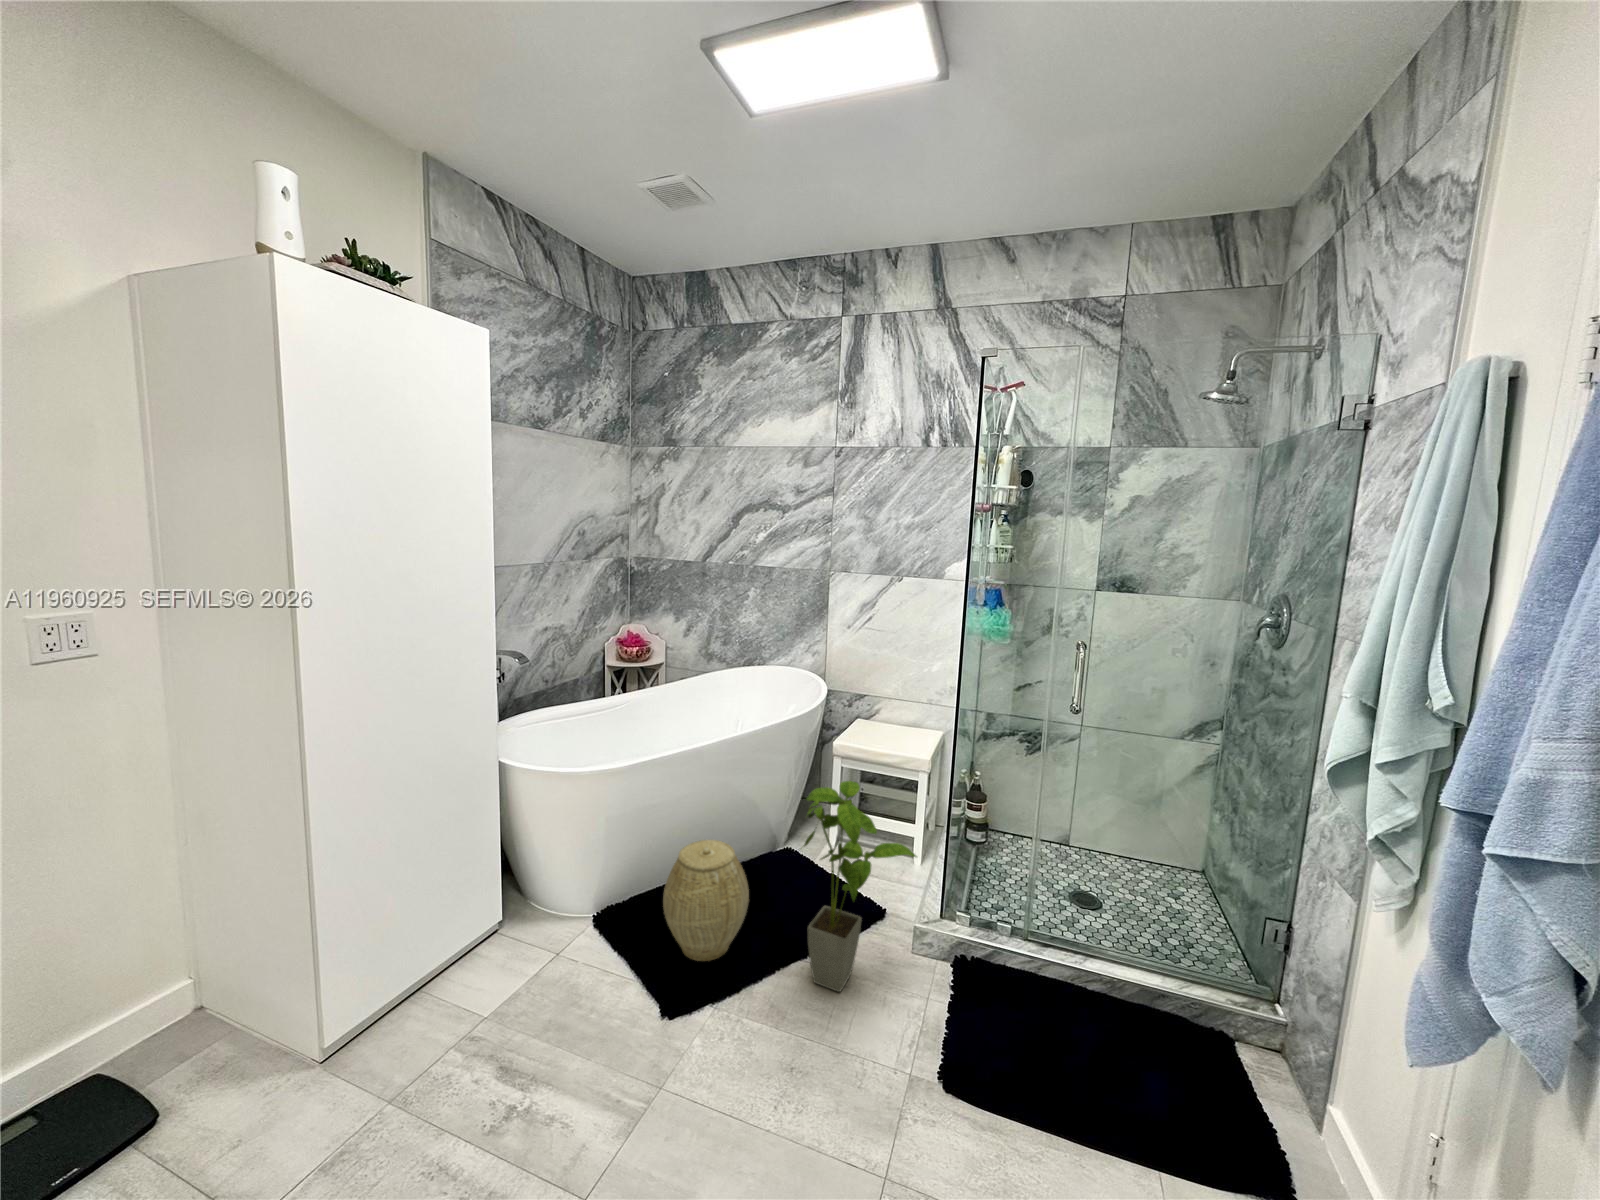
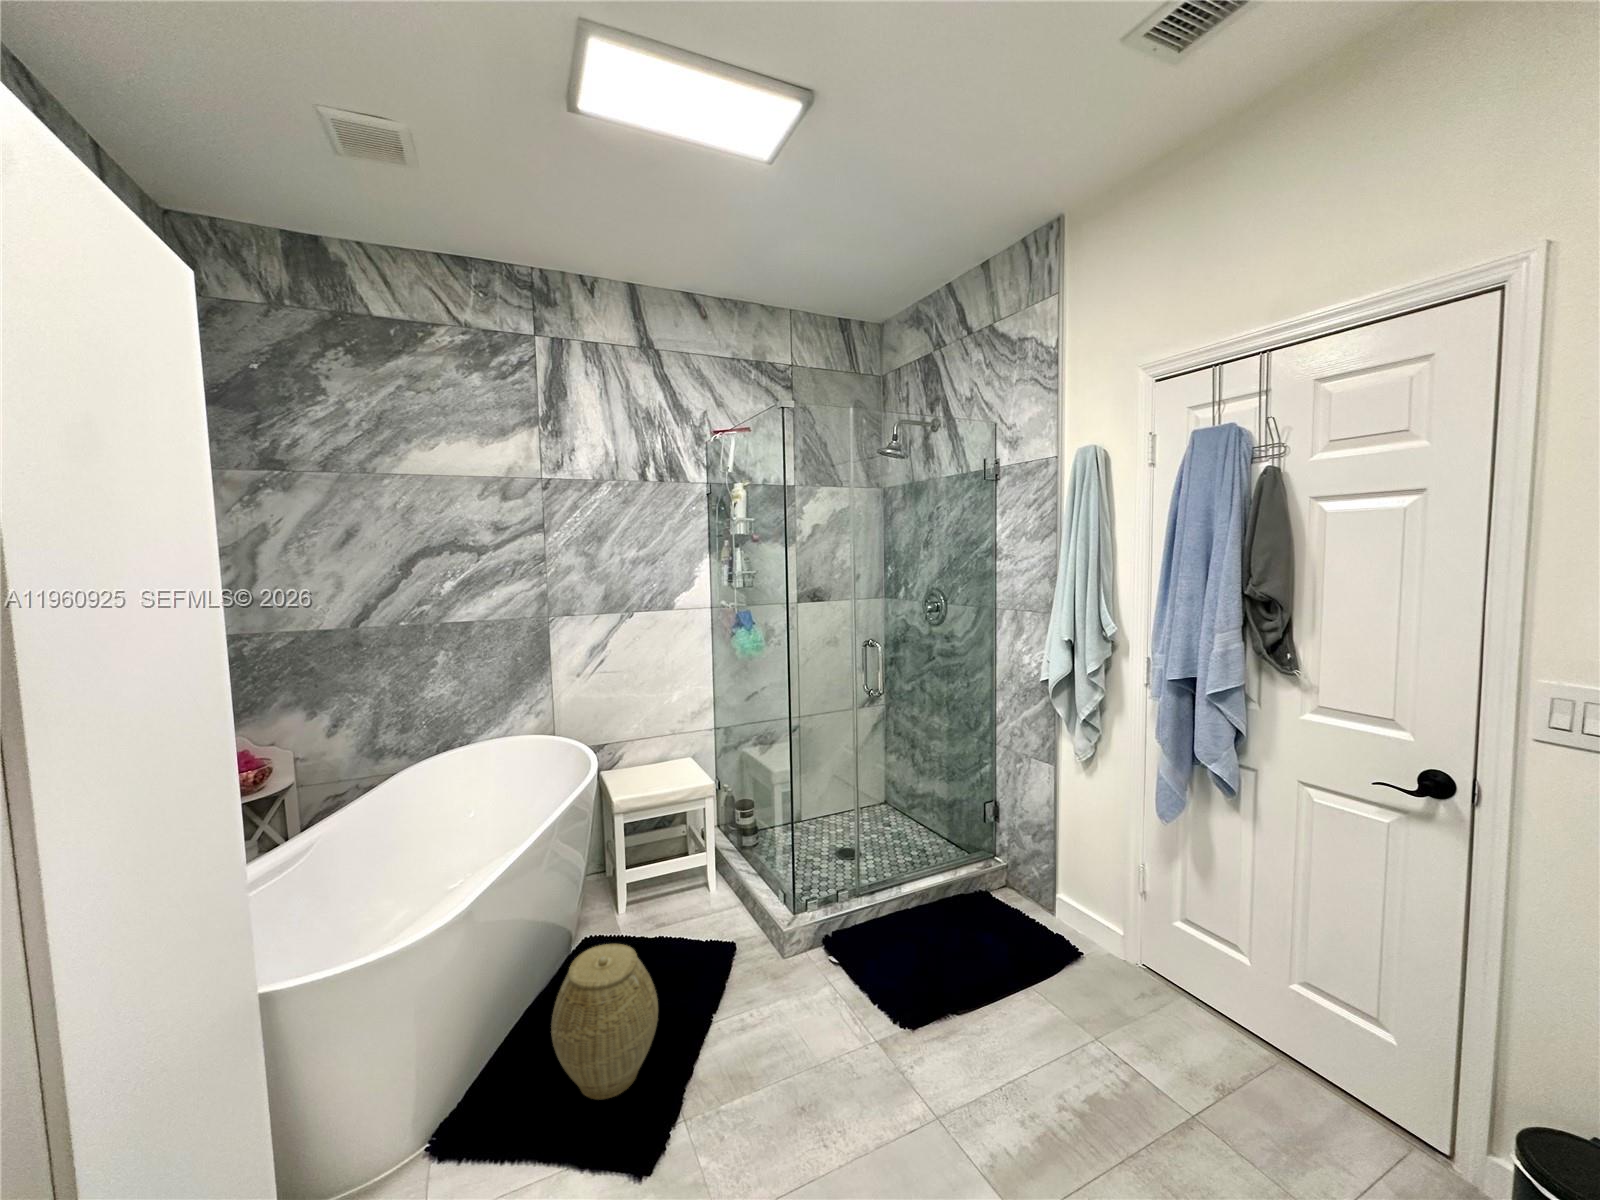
house plant: present [804,781,917,992] -> none [704,810,812,1031]

